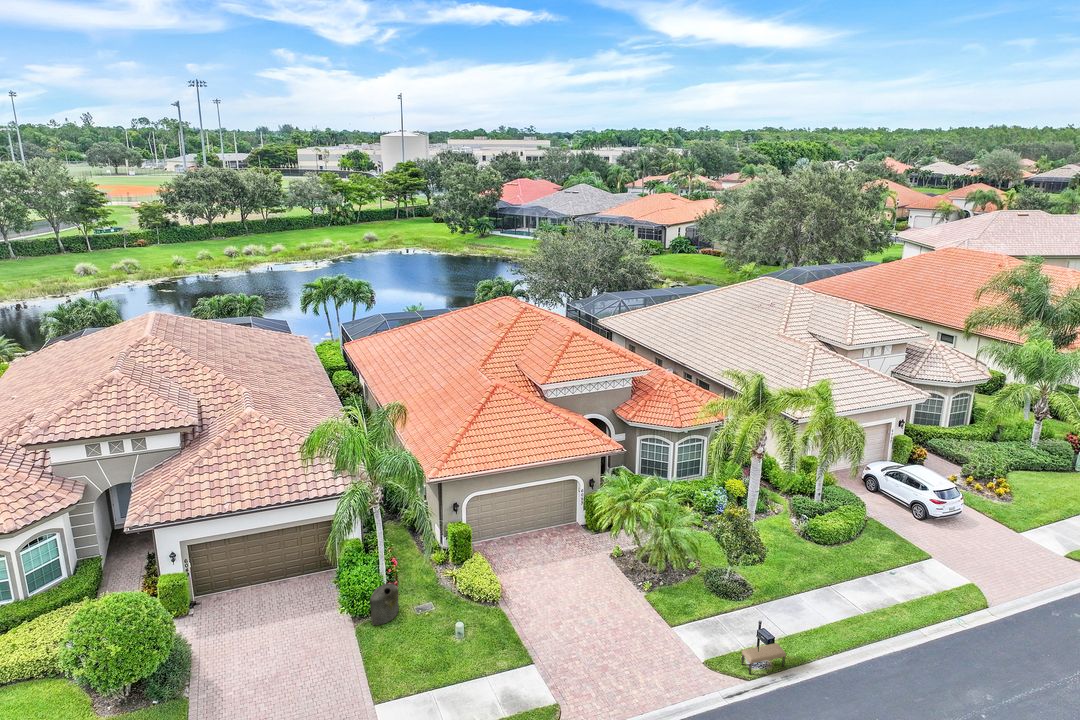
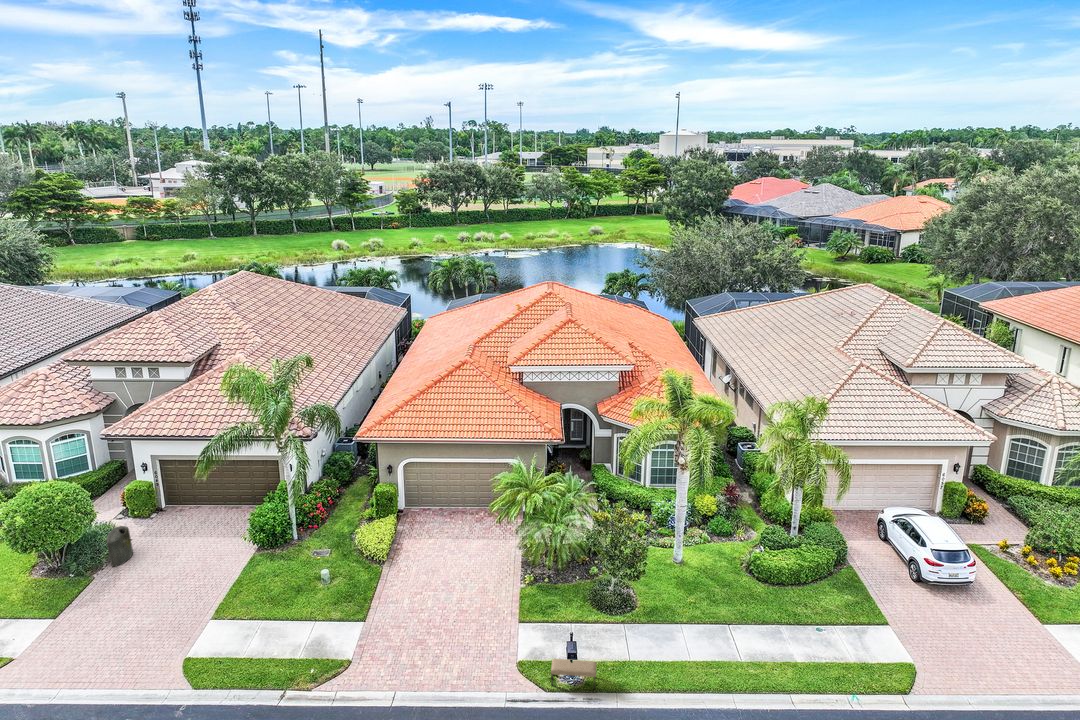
trash can: present [370,584,399,626] -> present [106,526,133,567]

